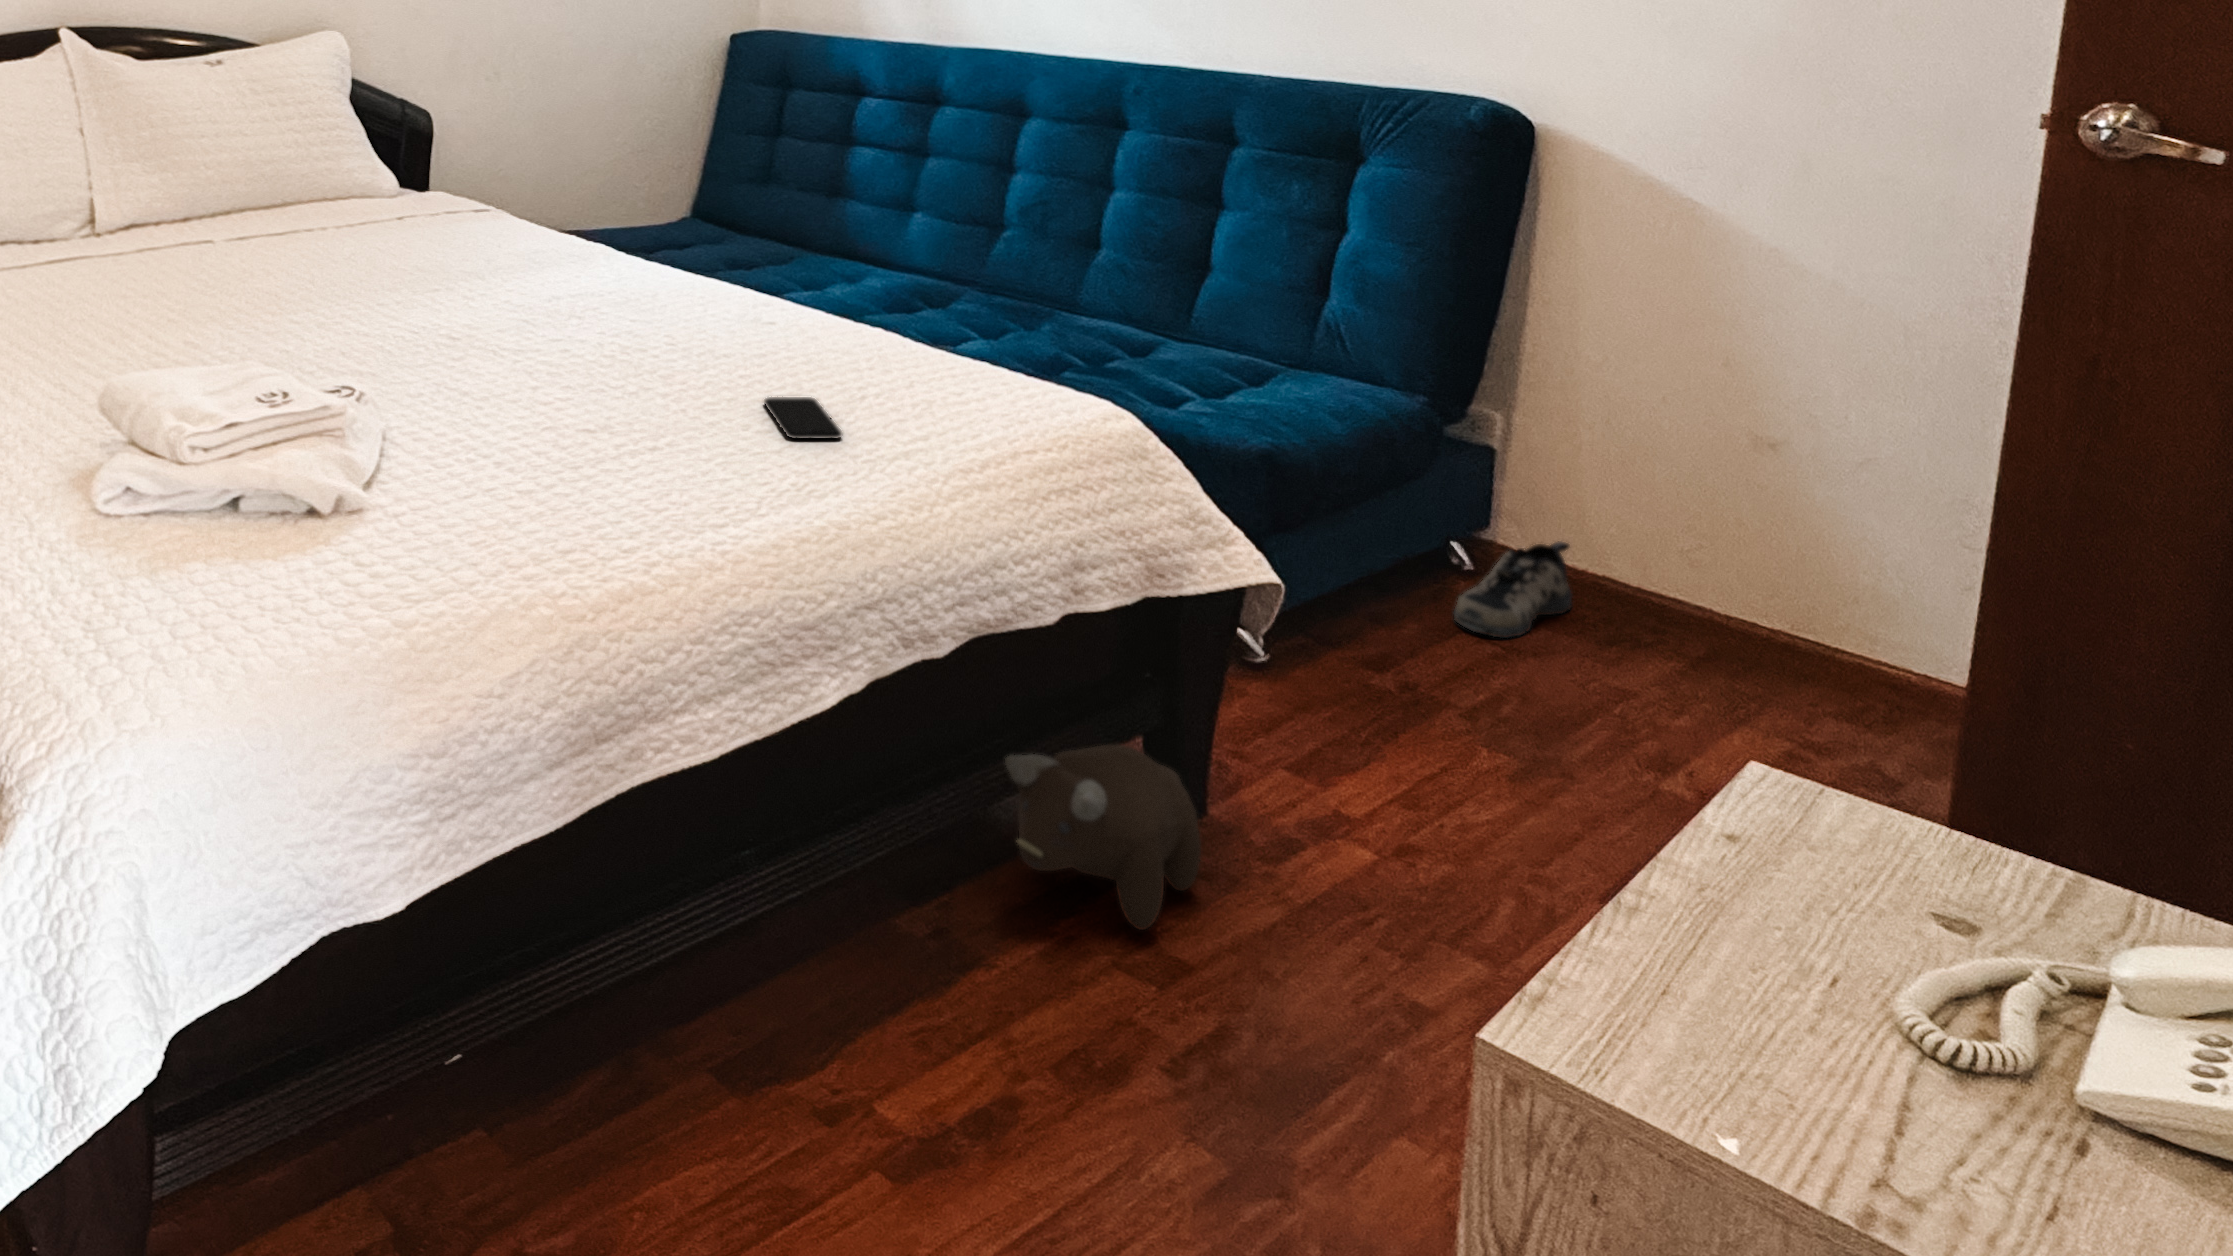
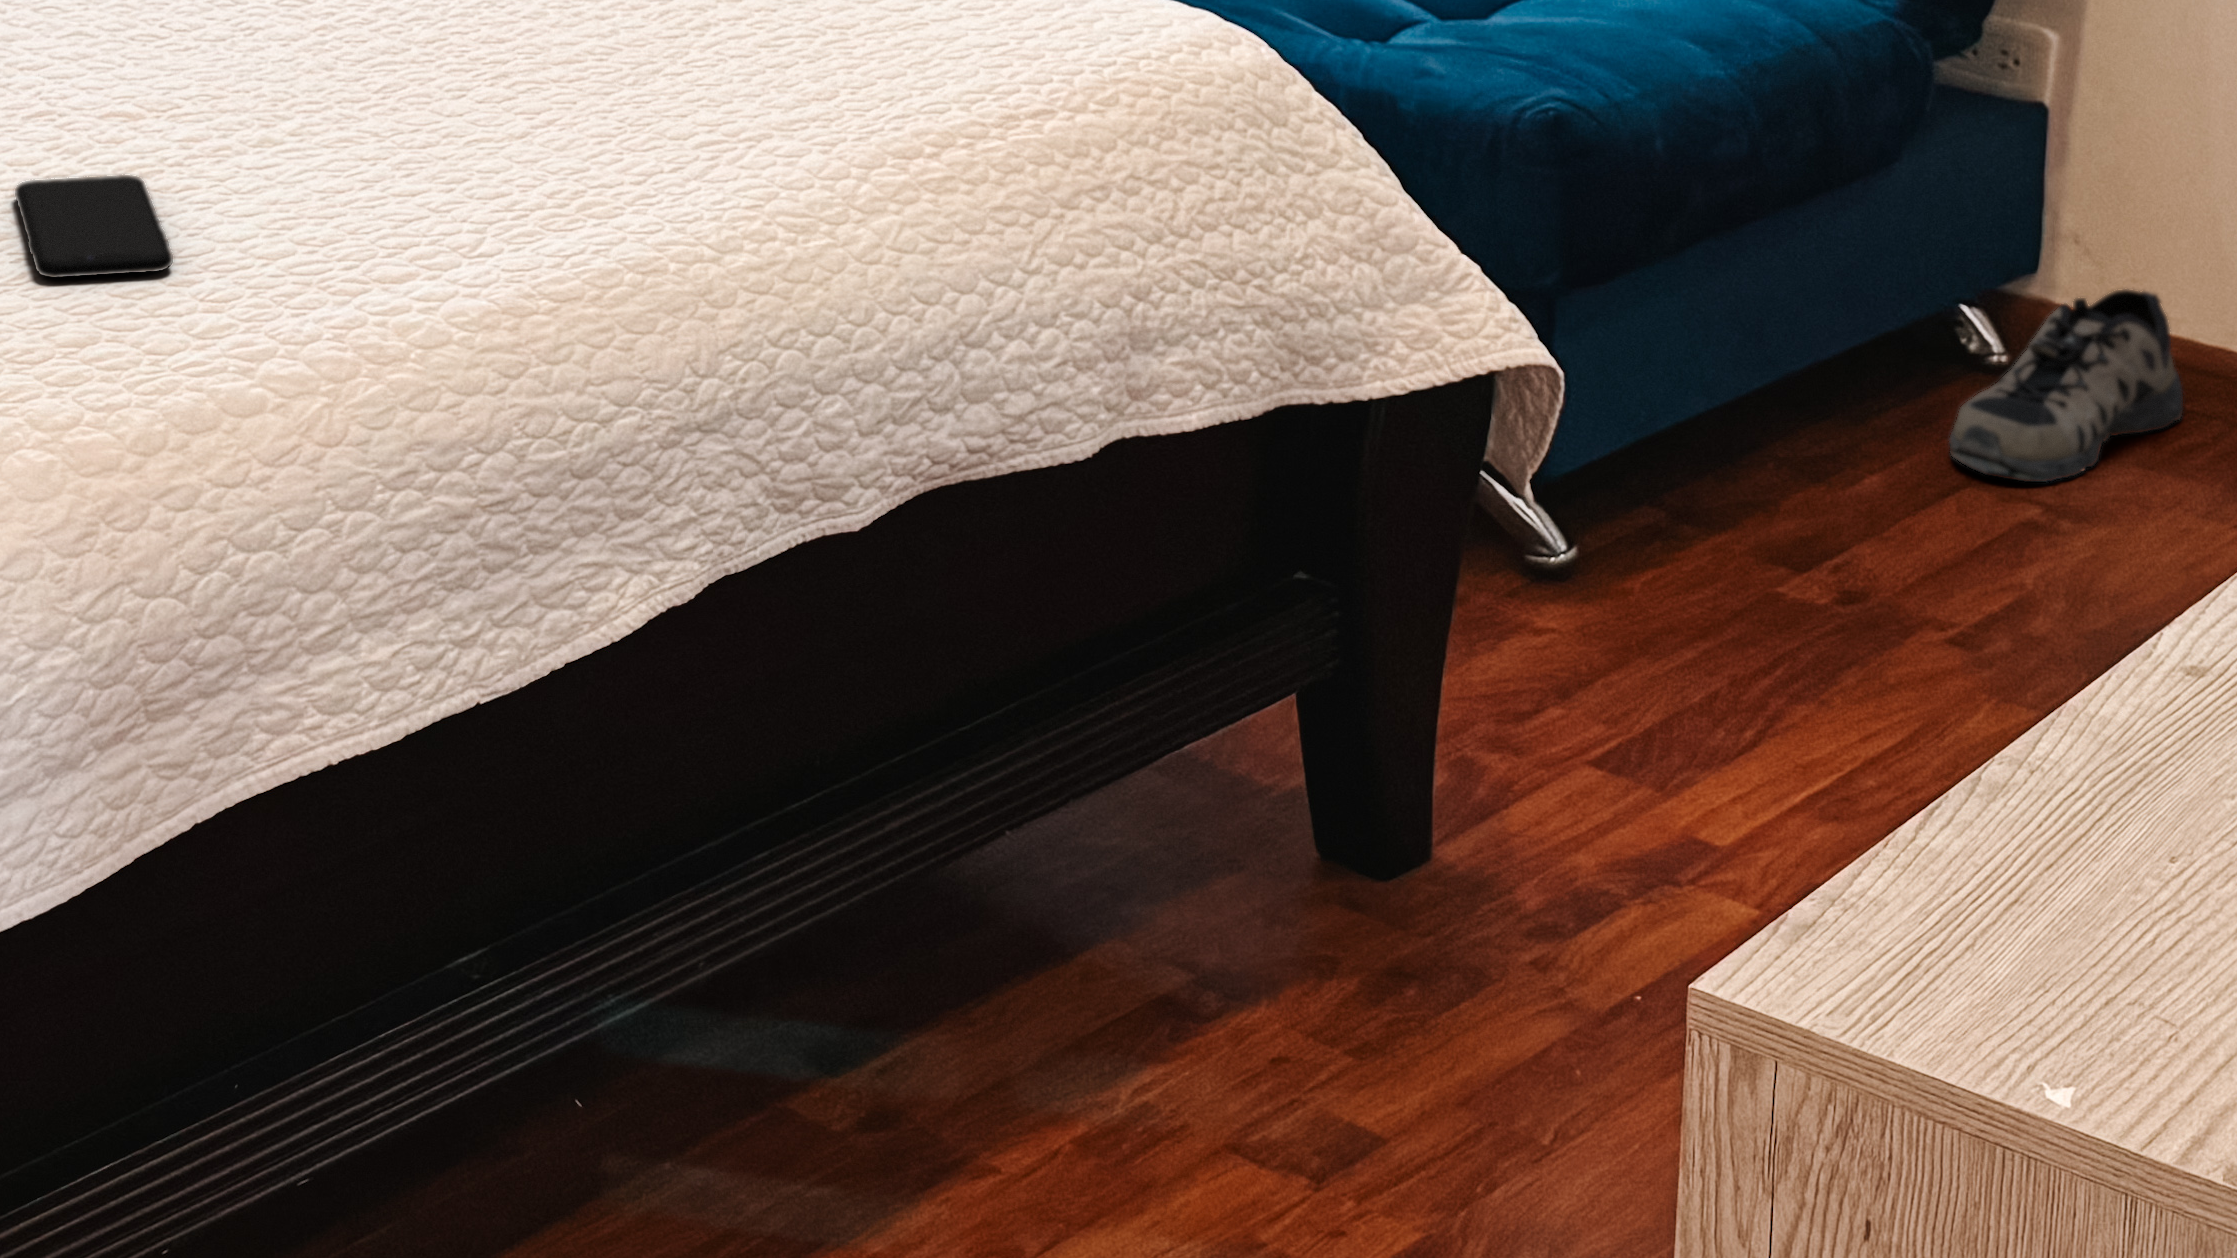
smartphone: present [764,397,842,439] -> present [15,175,173,278]
plush toy: present [1005,745,1201,930] -> none [994,707,1389,1067]

